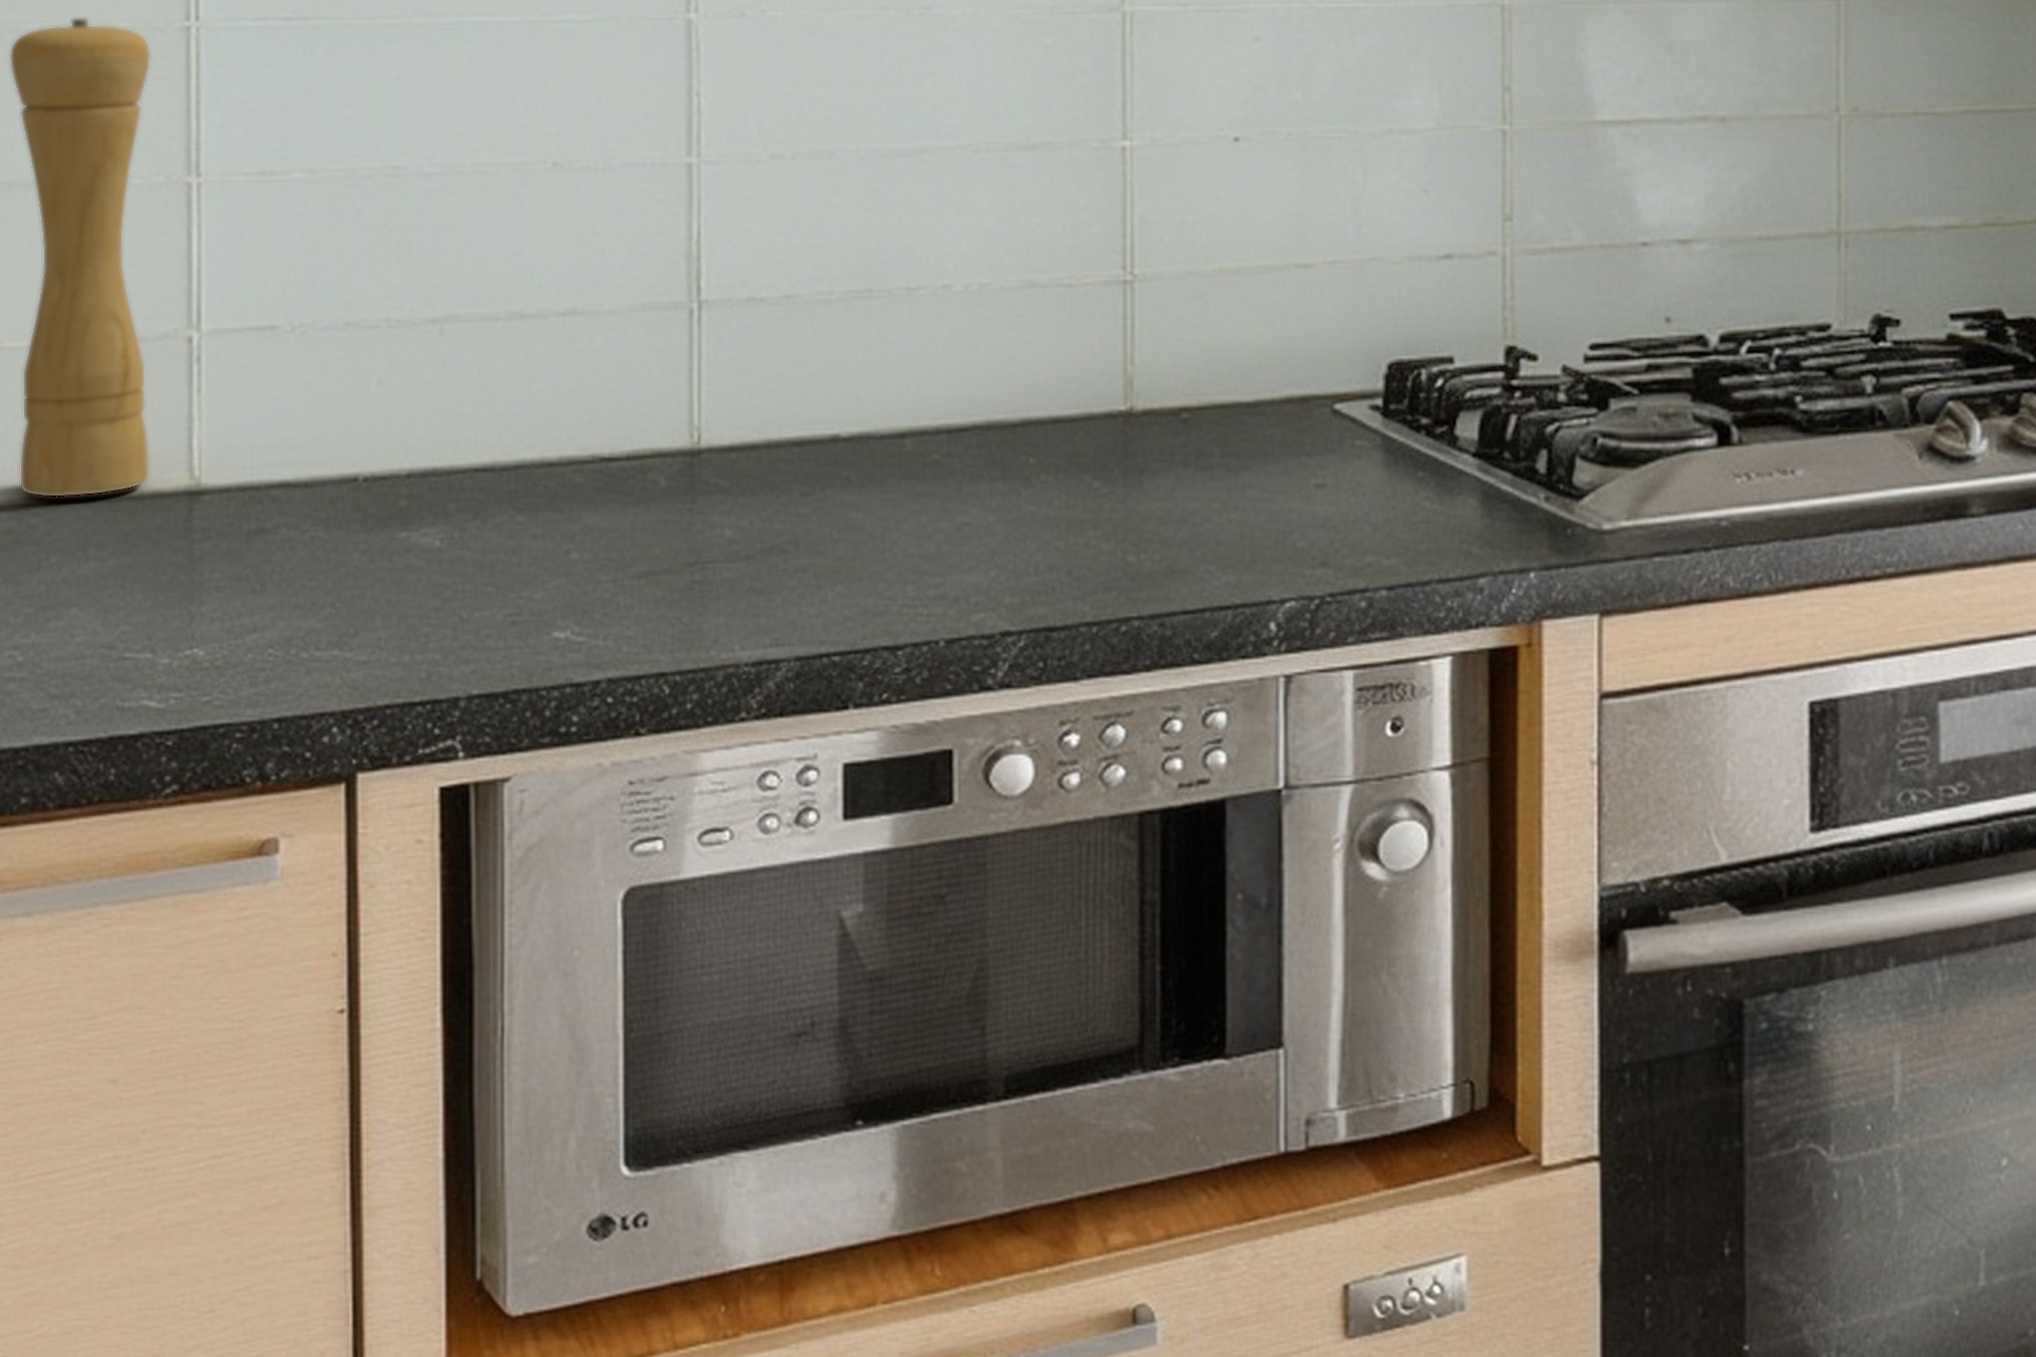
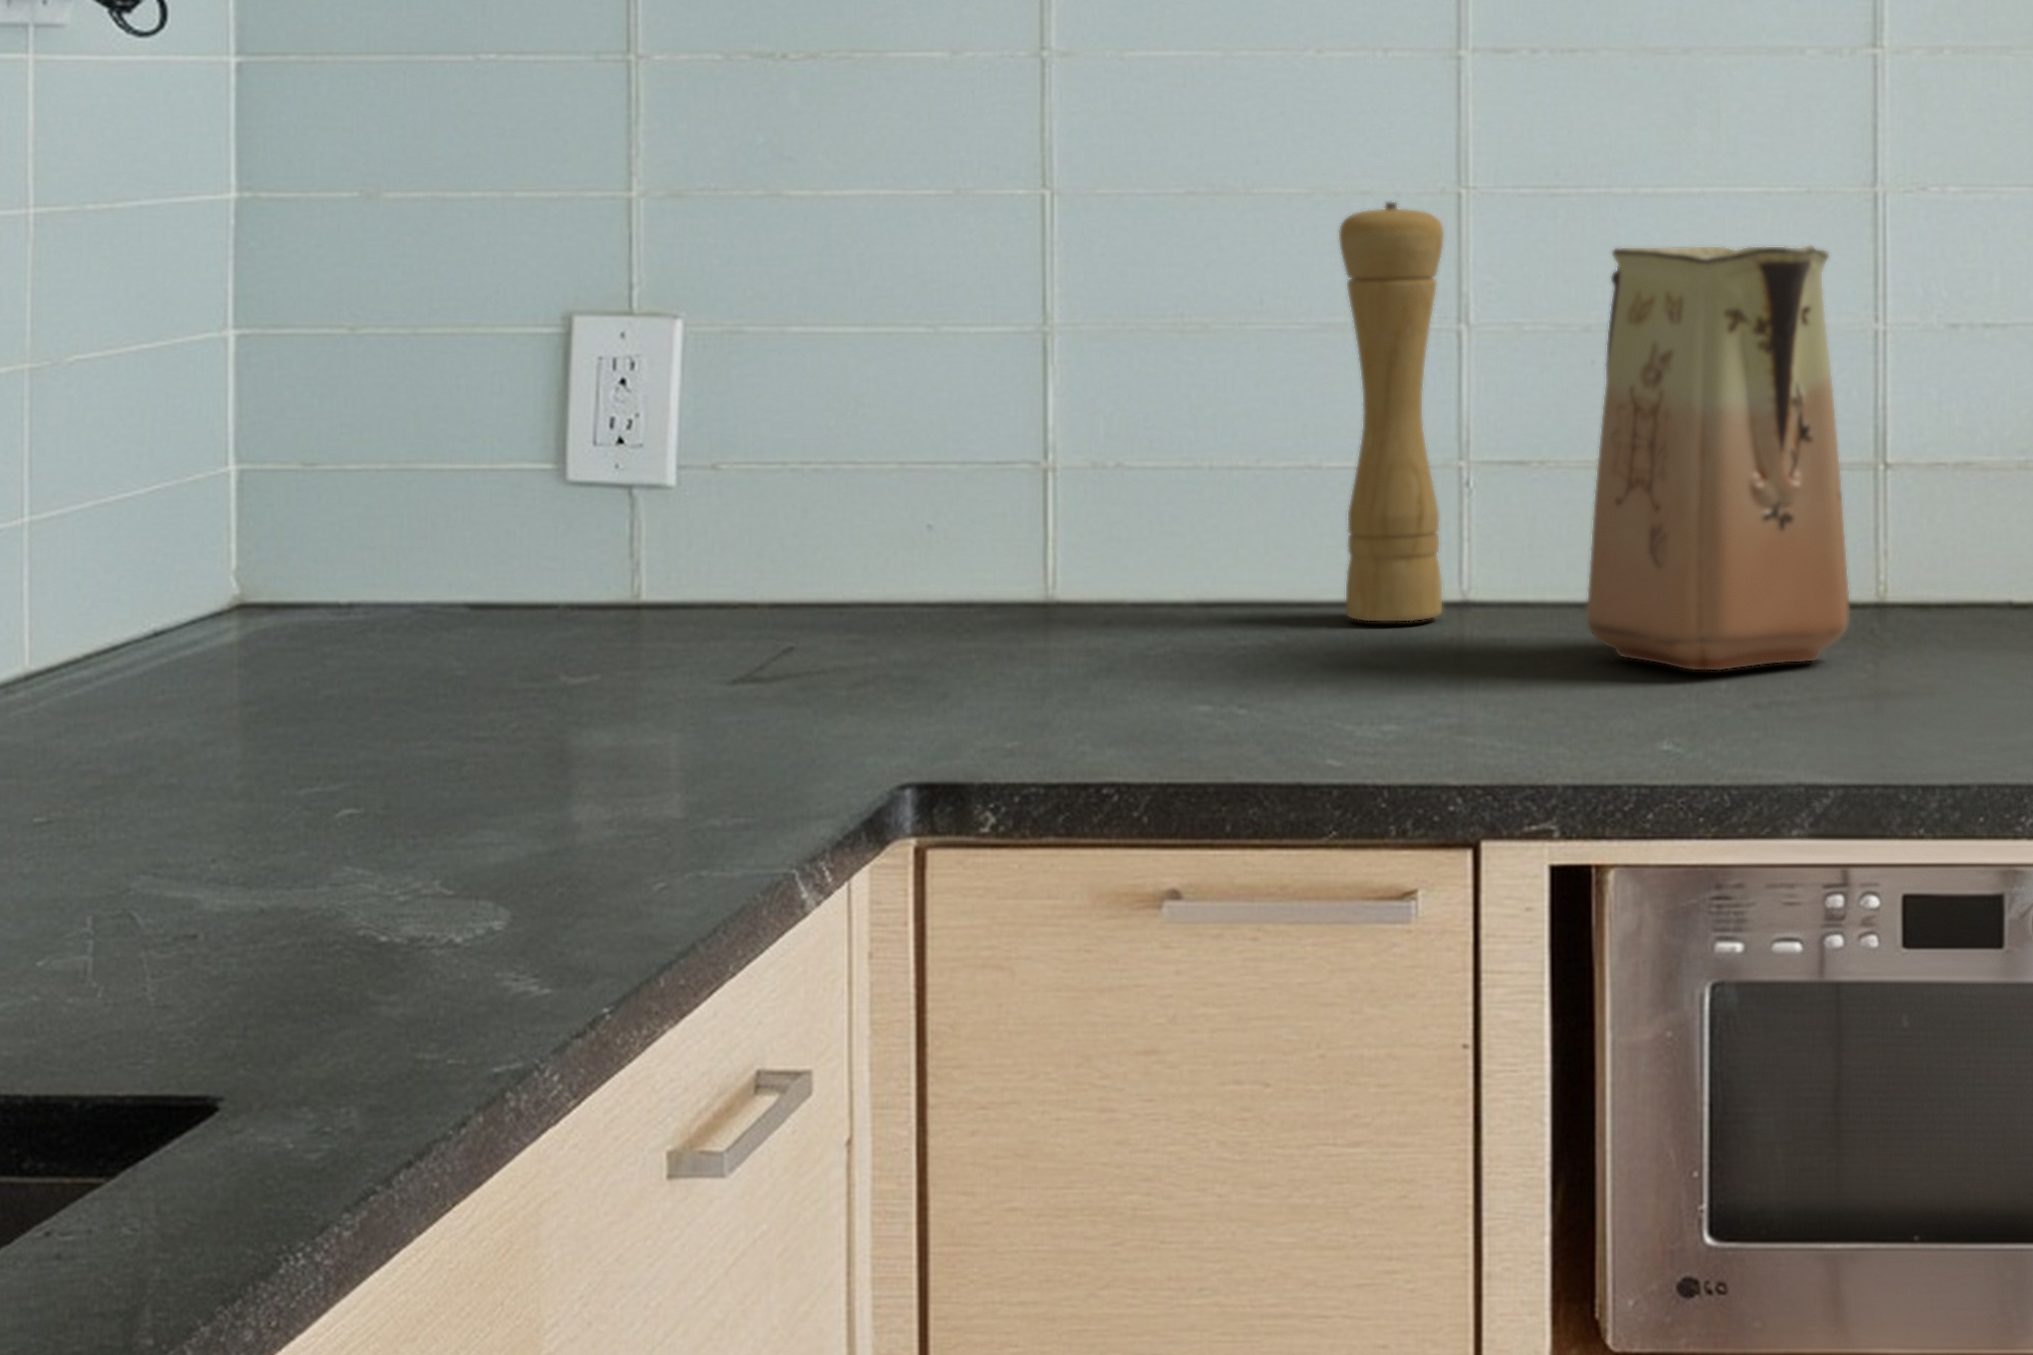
vase: none [379,65,690,528] -> present [1587,246,1850,670]

